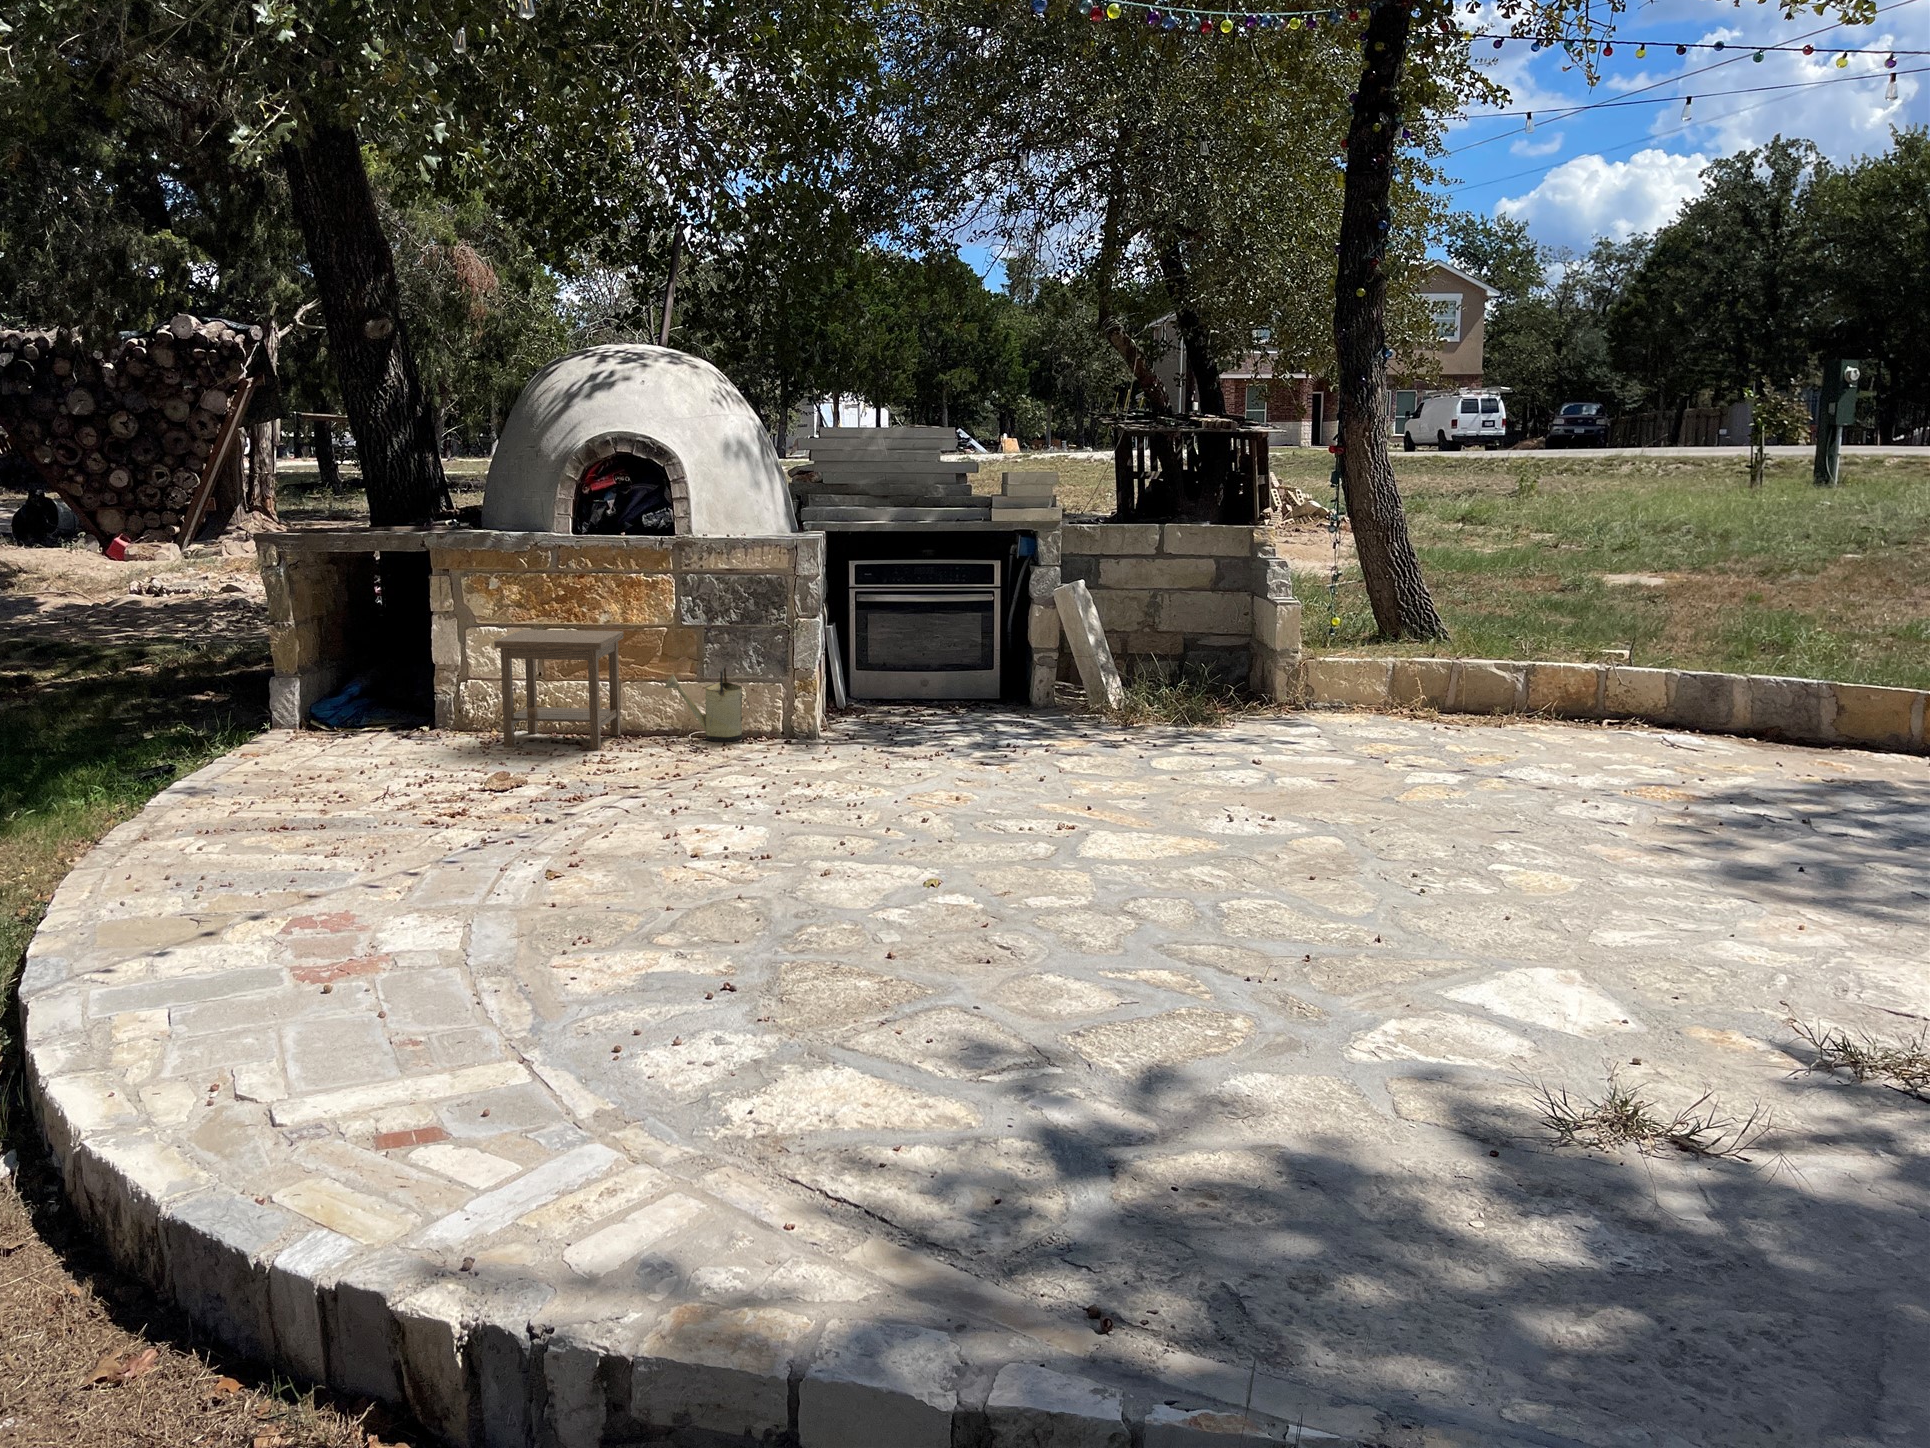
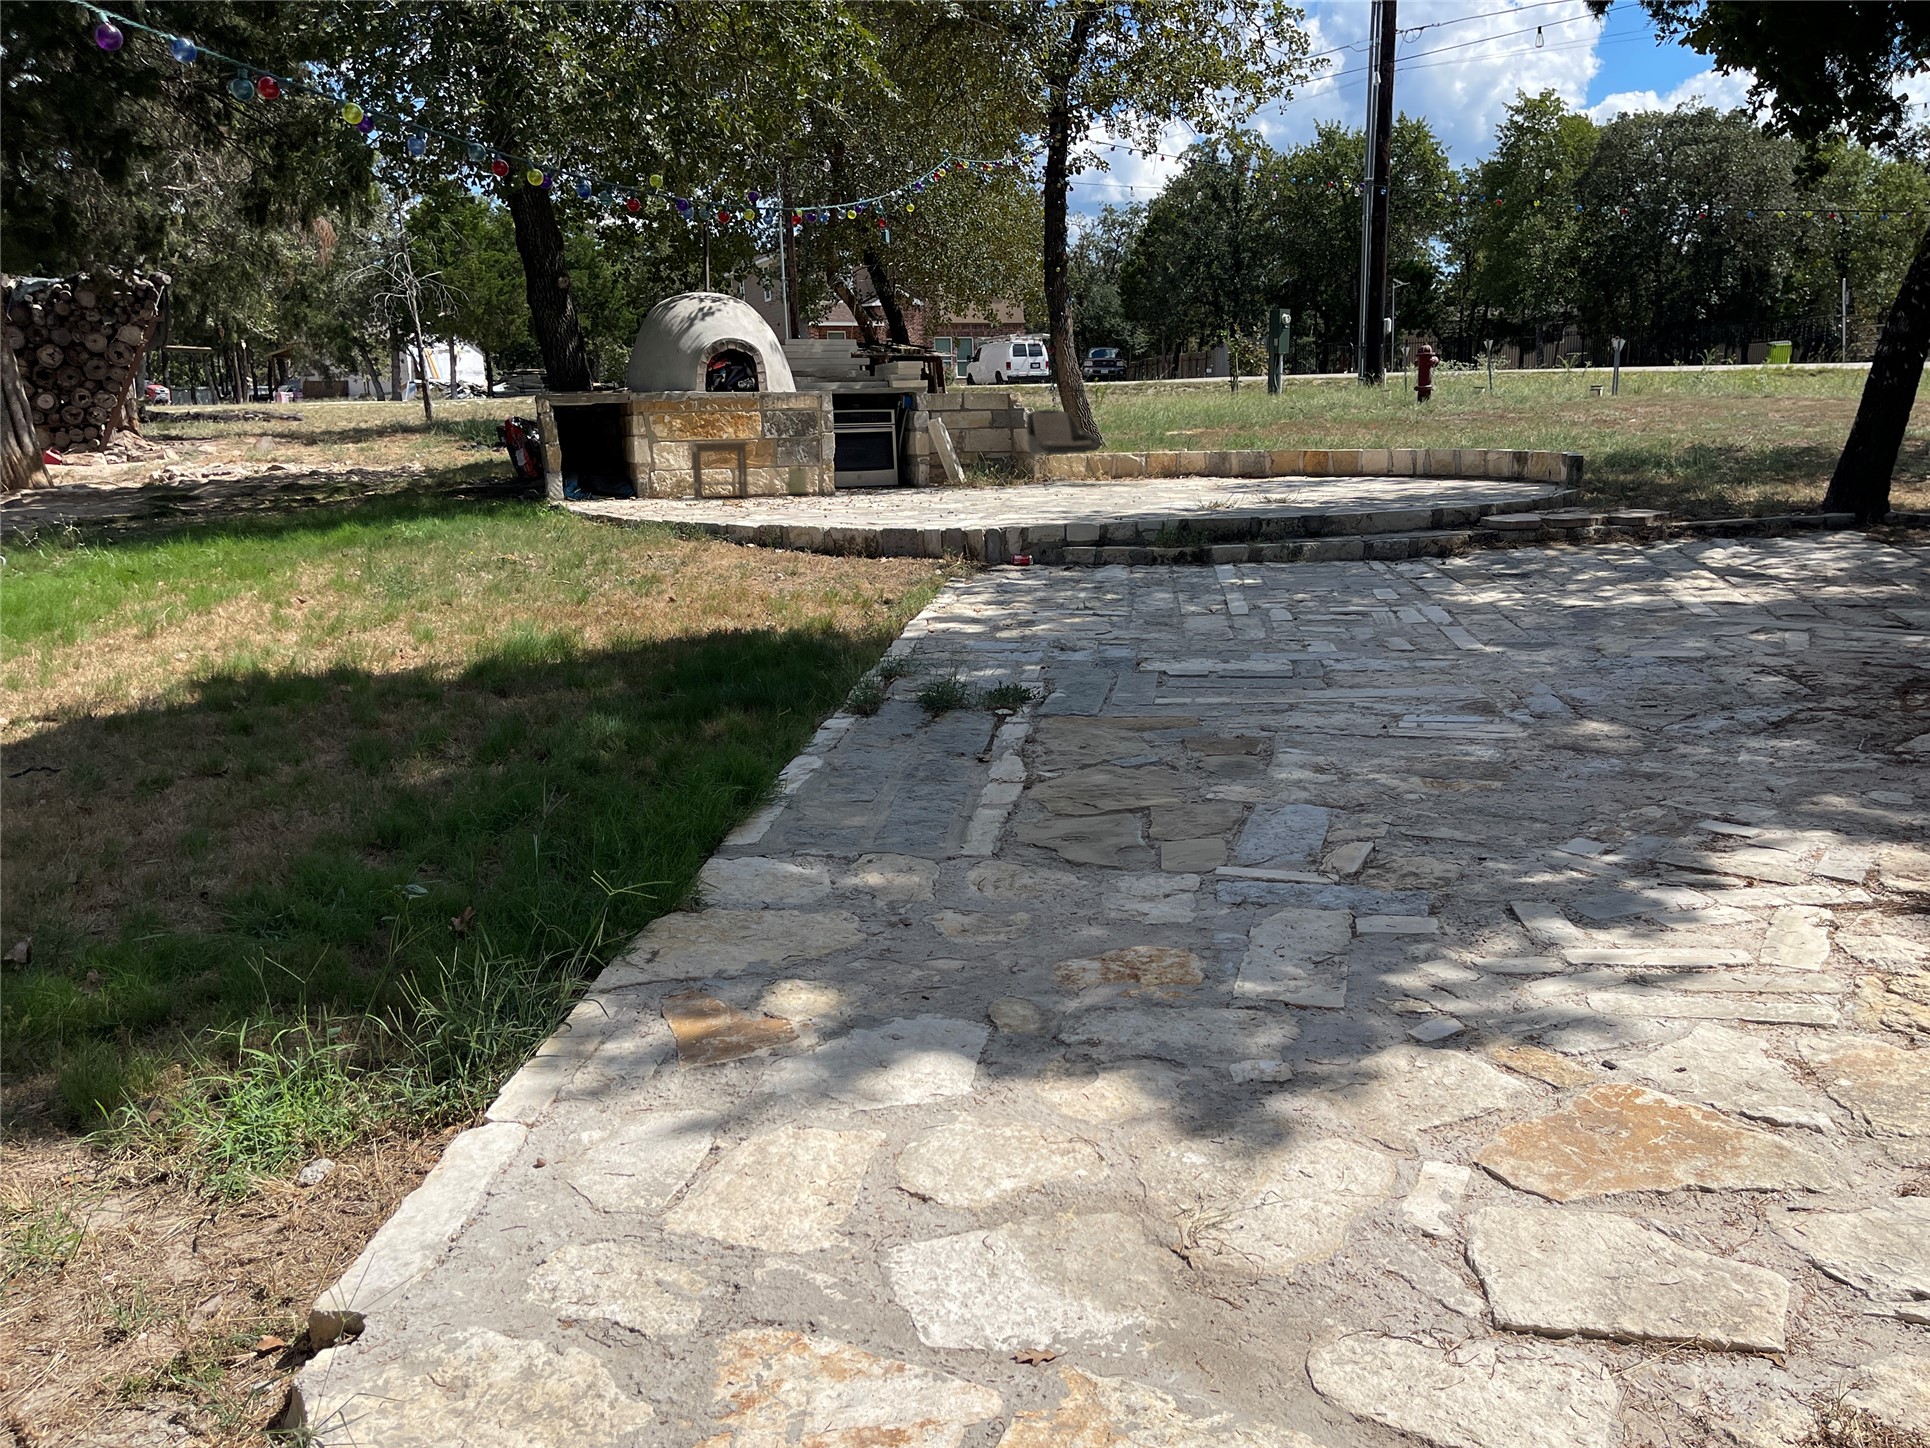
lounge chair: none [1237,568,1393,730] -> present [1025,409,1100,487]

